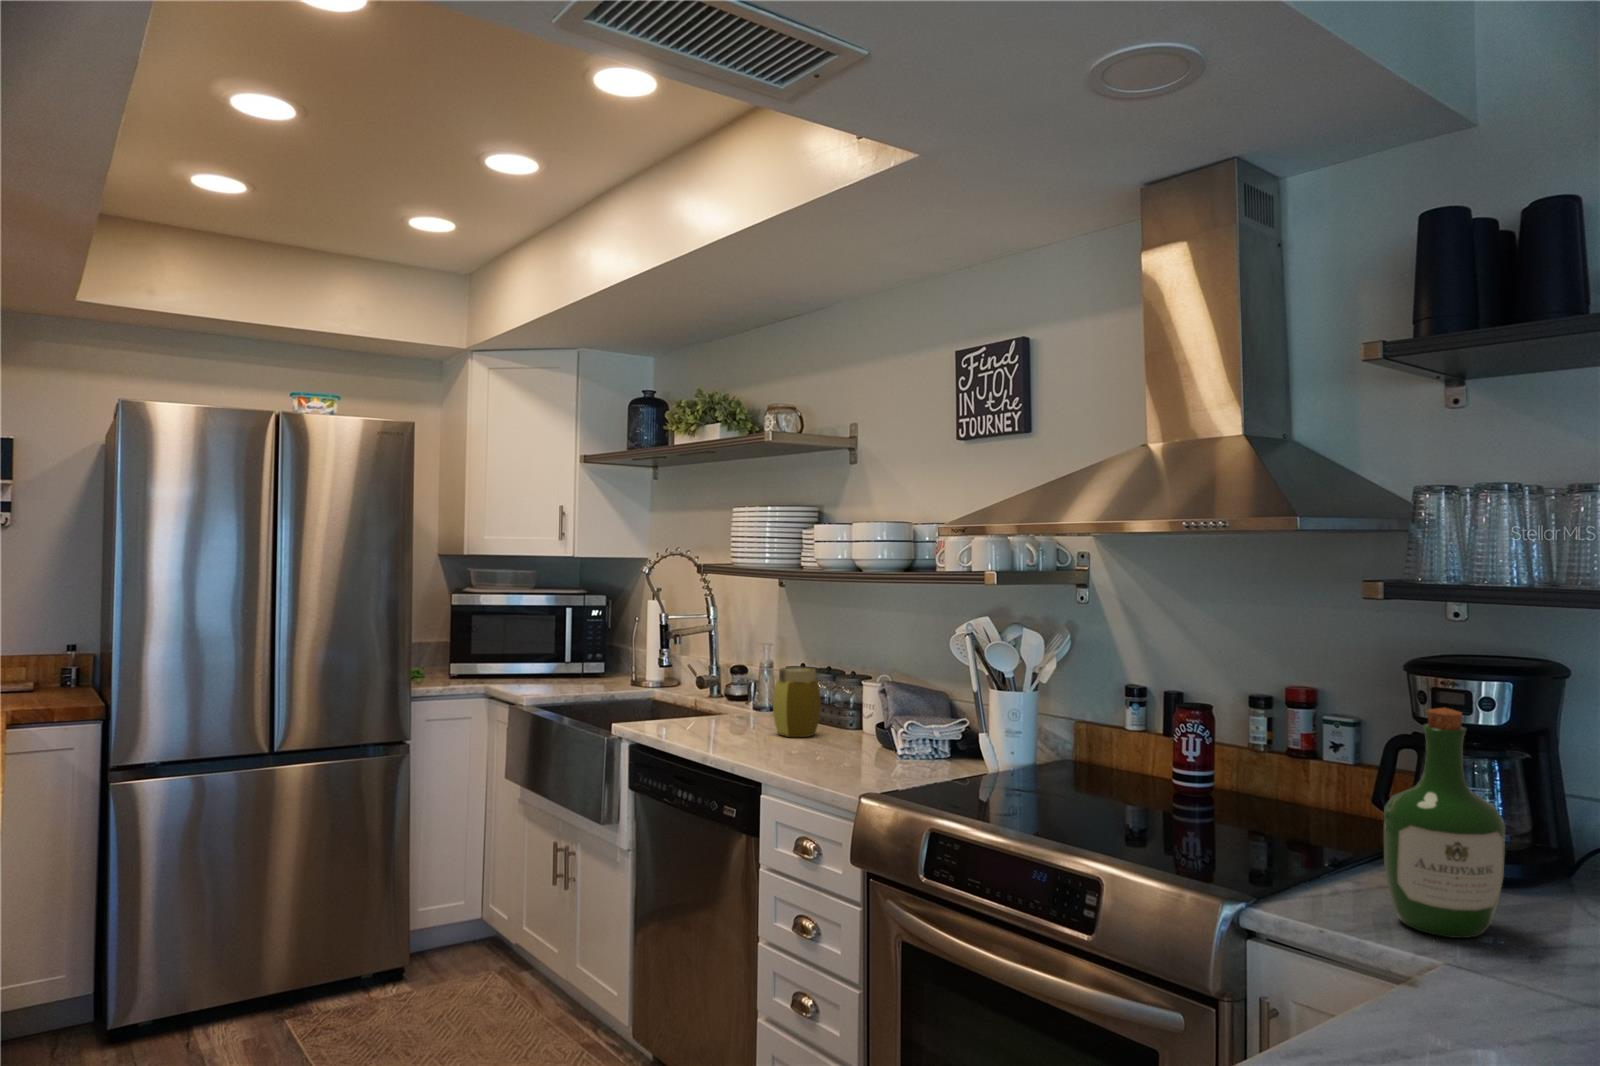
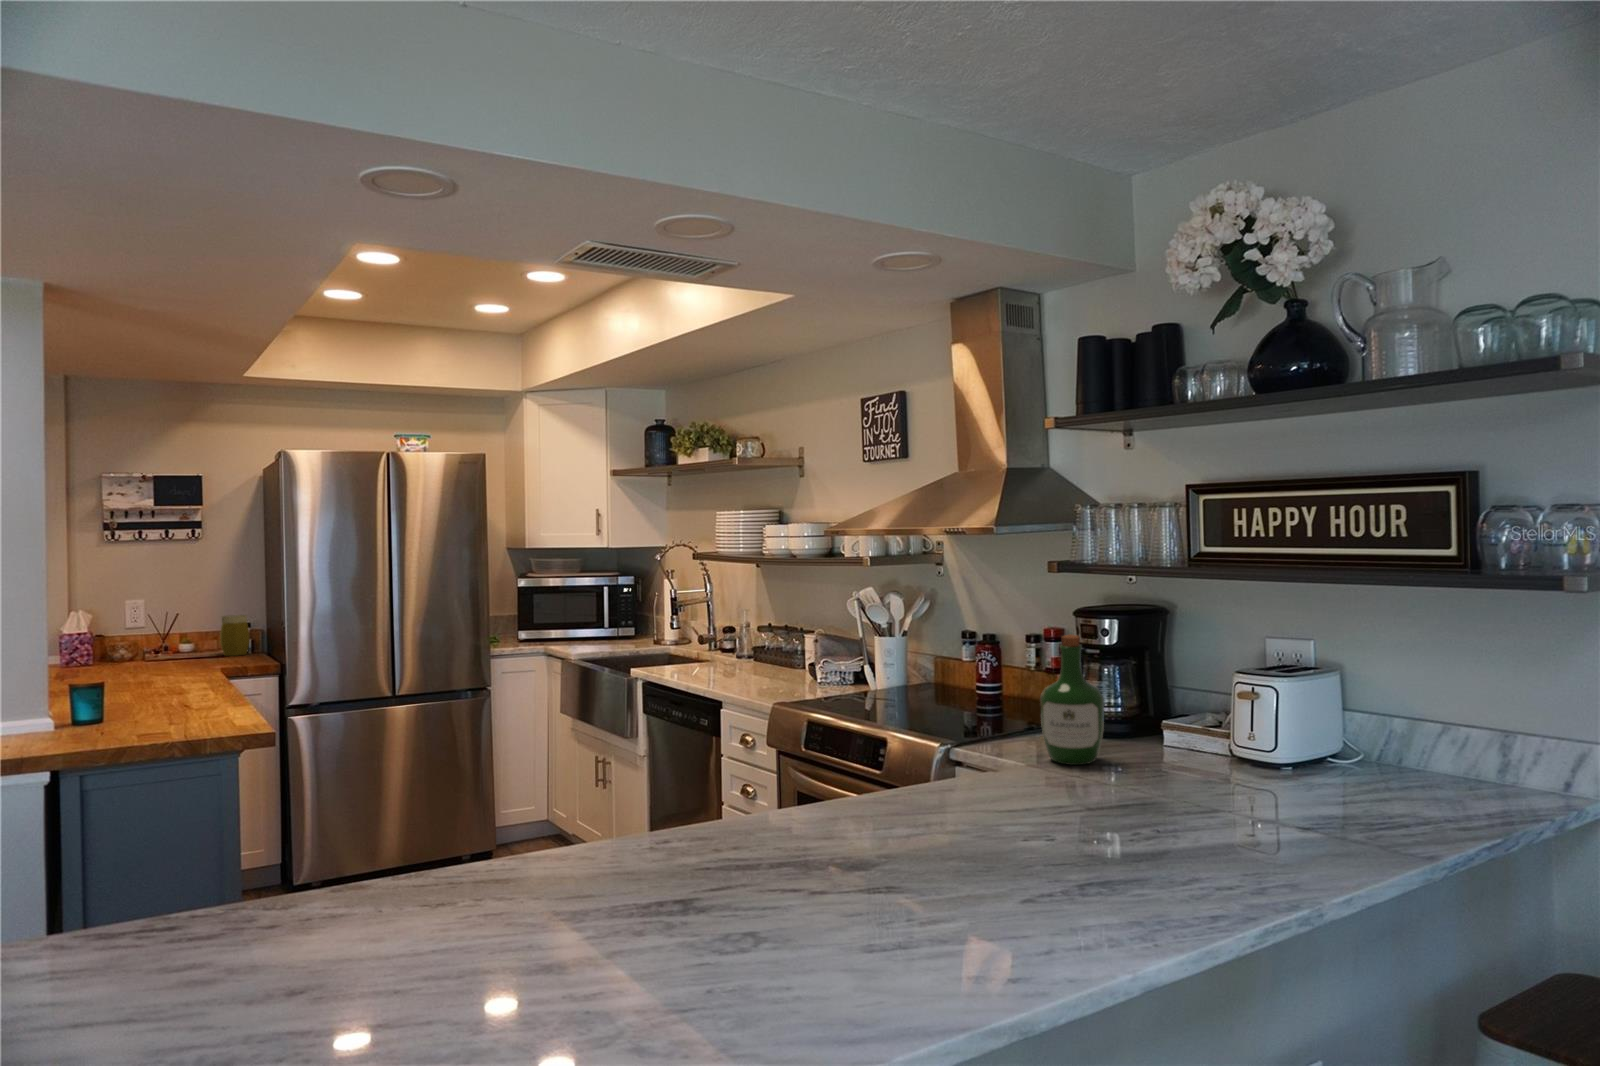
jar: present [773,667,821,737] -> present [220,615,249,656]

